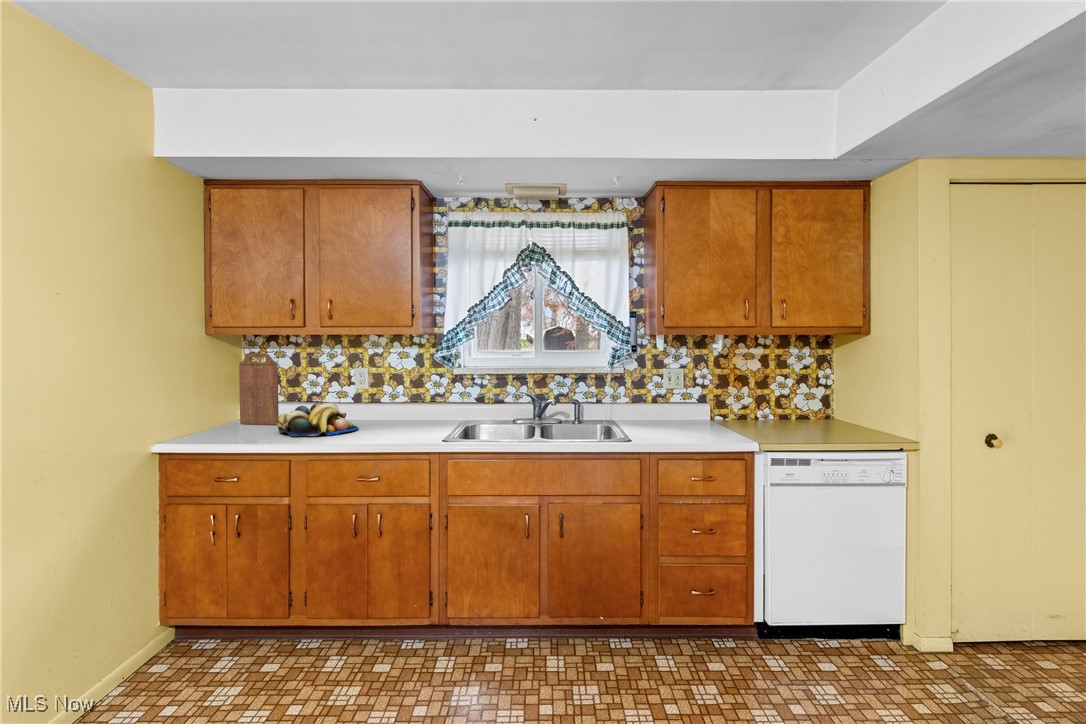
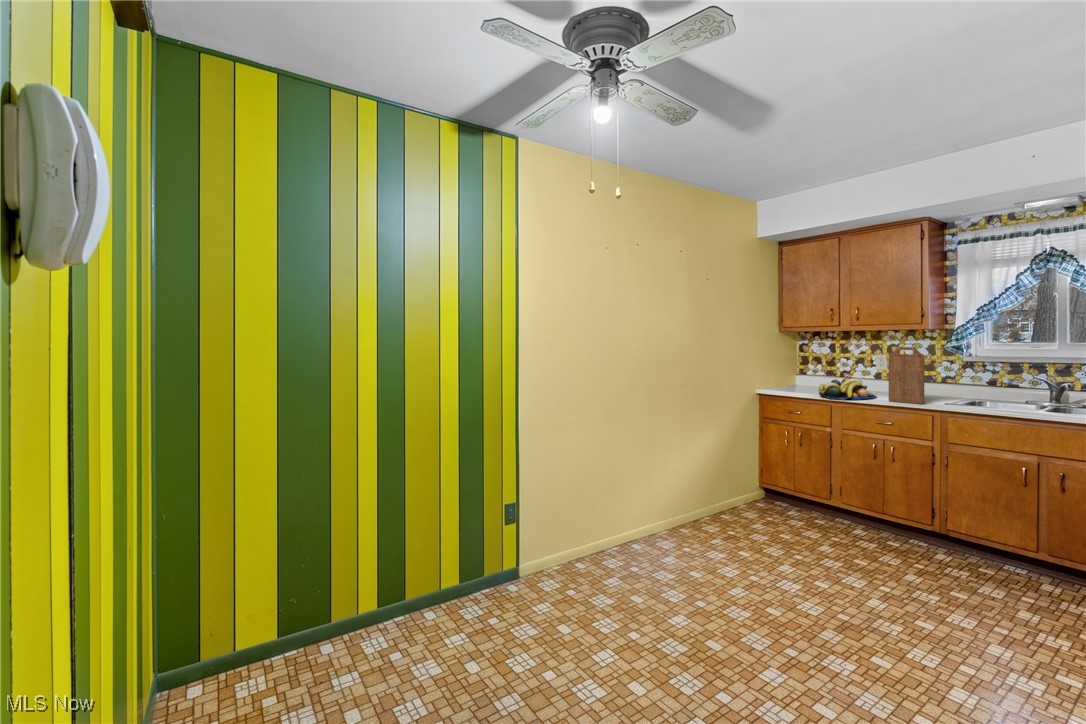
cutting board: present [239,353,279,425] -> present [889,347,925,404]

